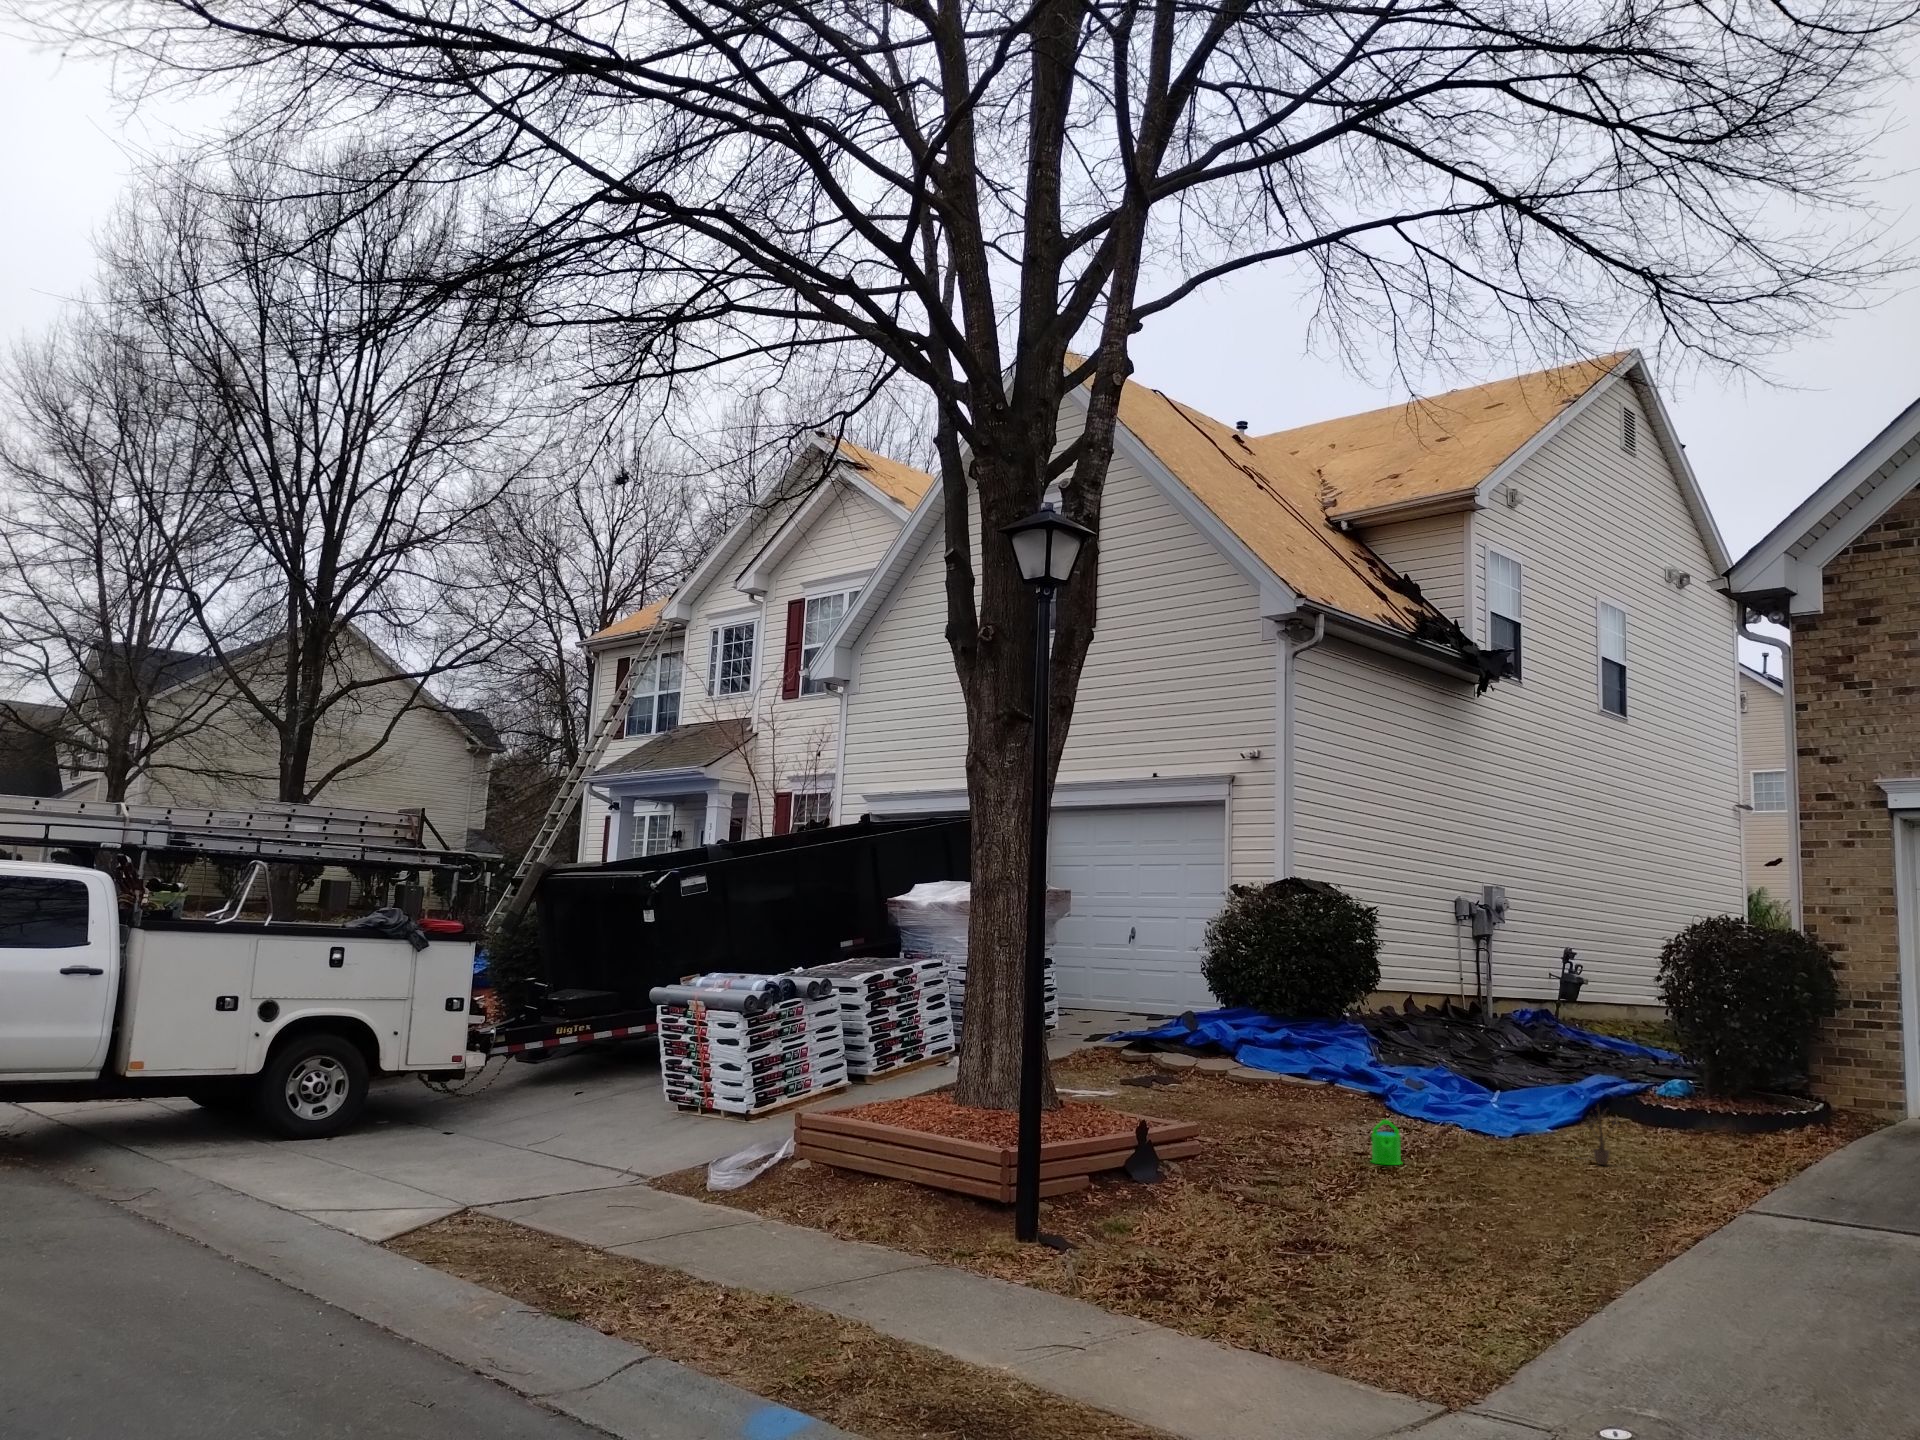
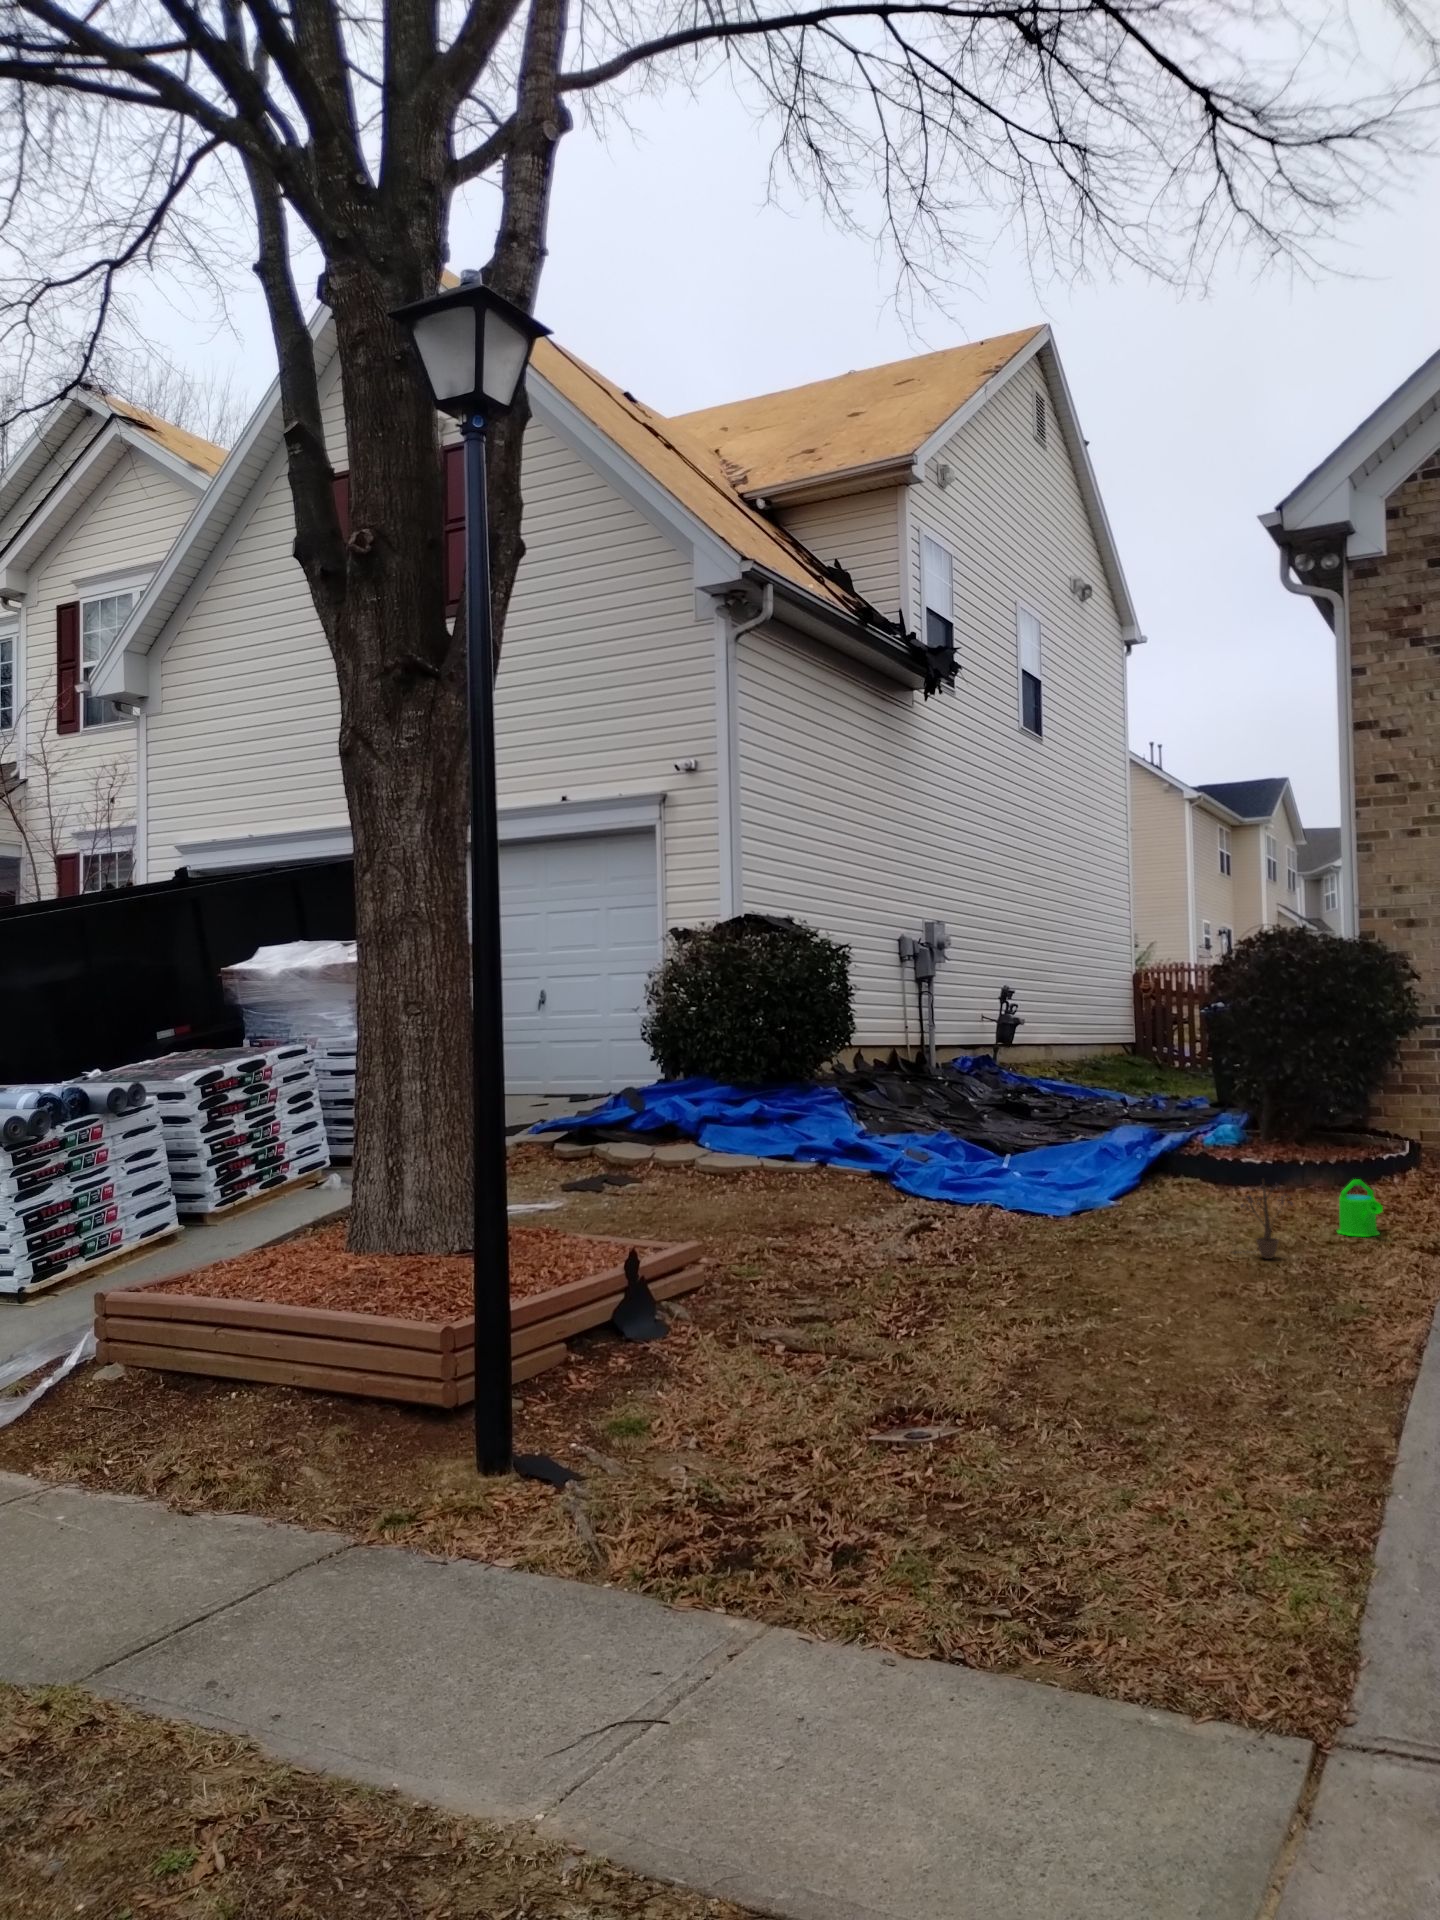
watering can: present [1371,1119,1402,1165] -> present [1337,1179,1383,1237]

